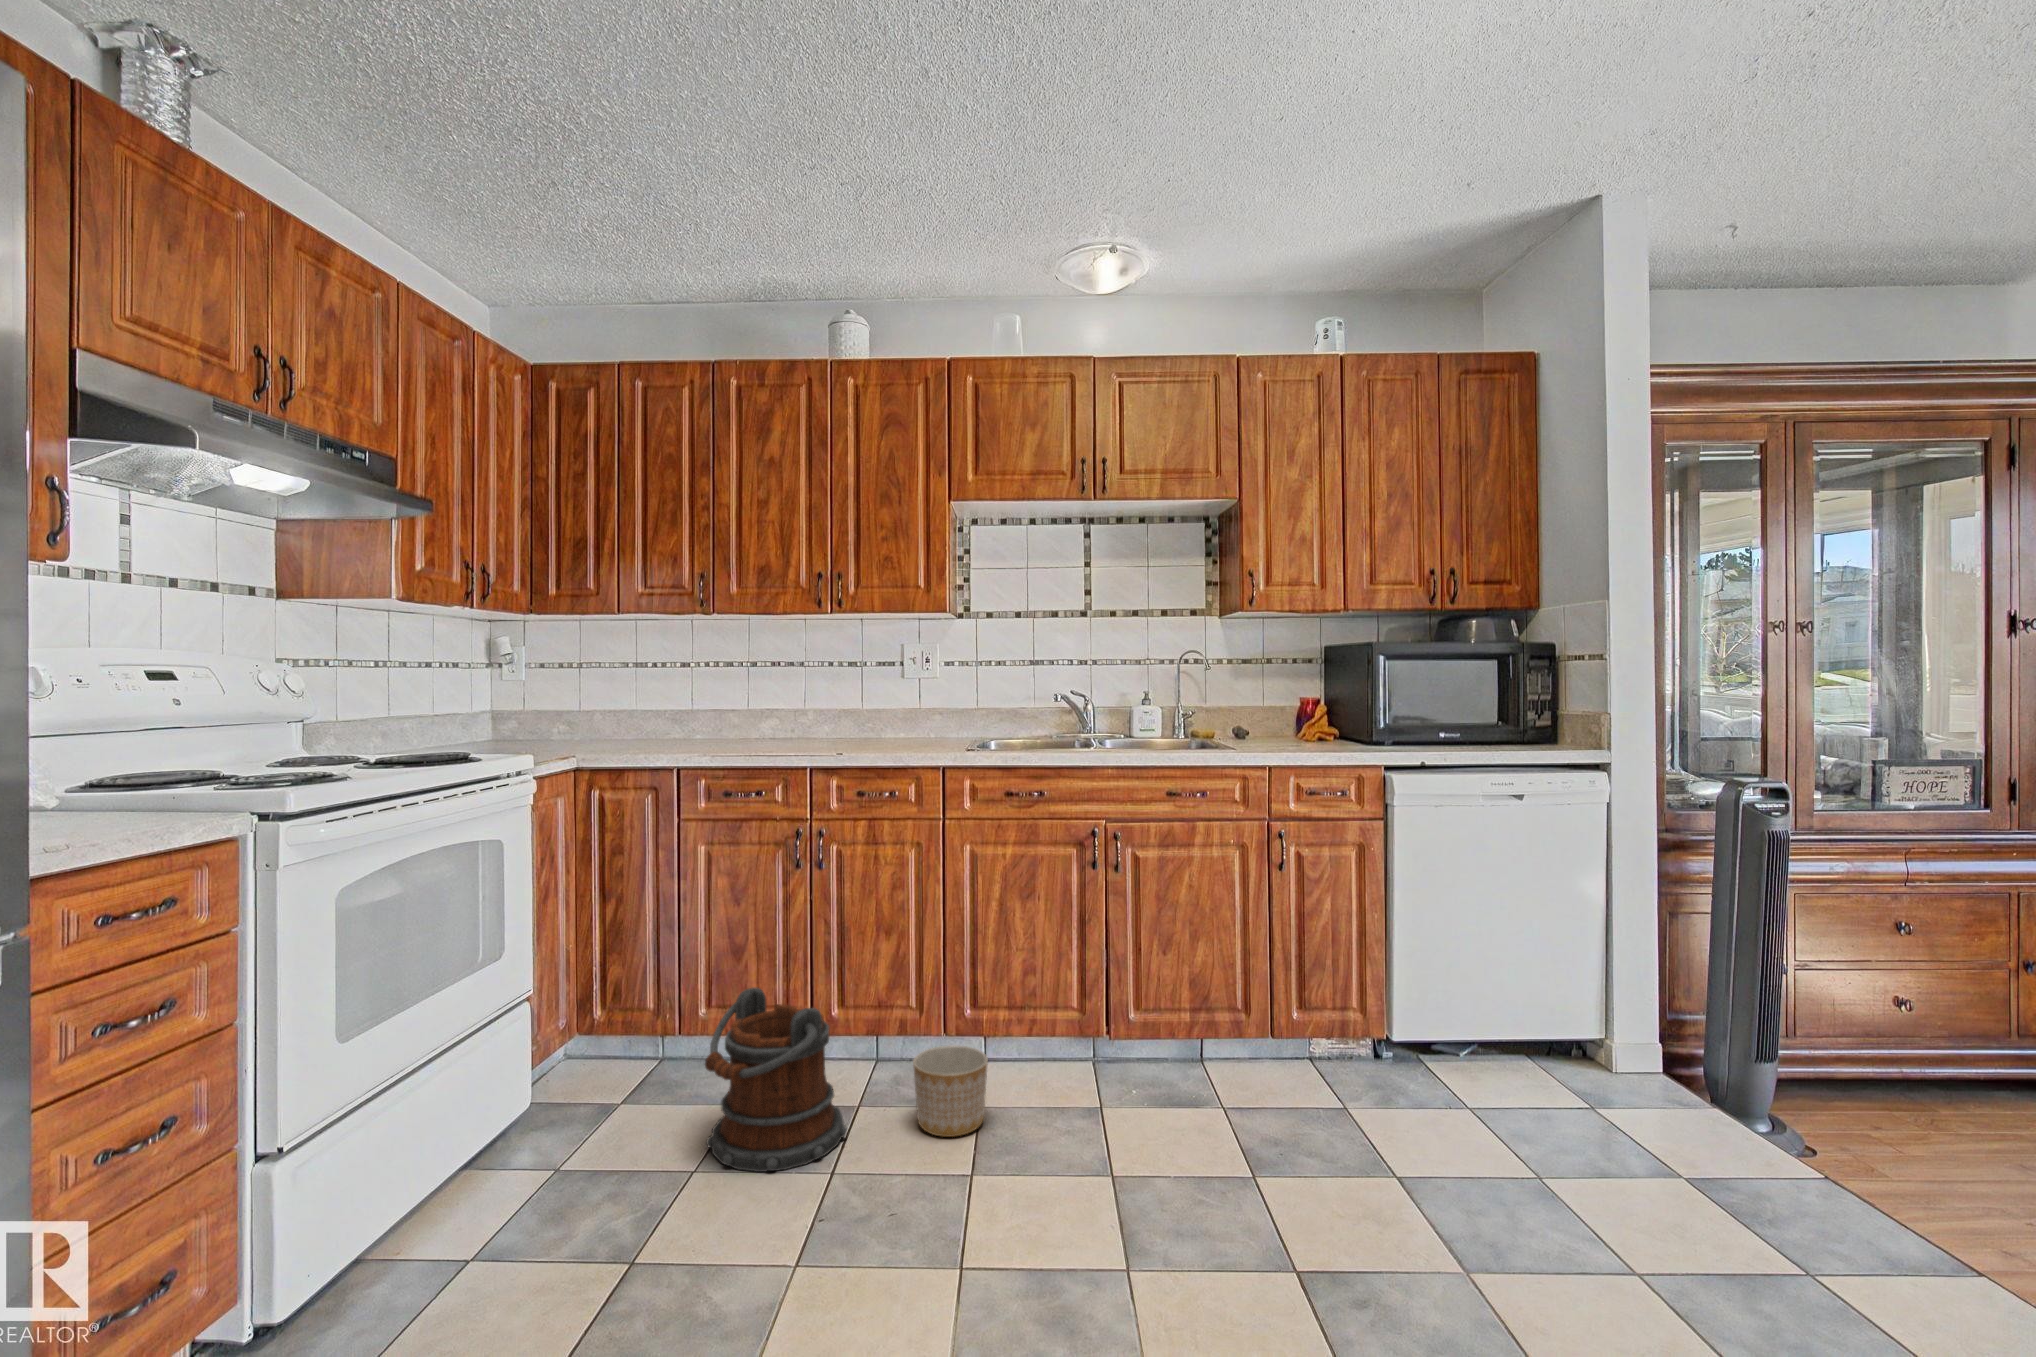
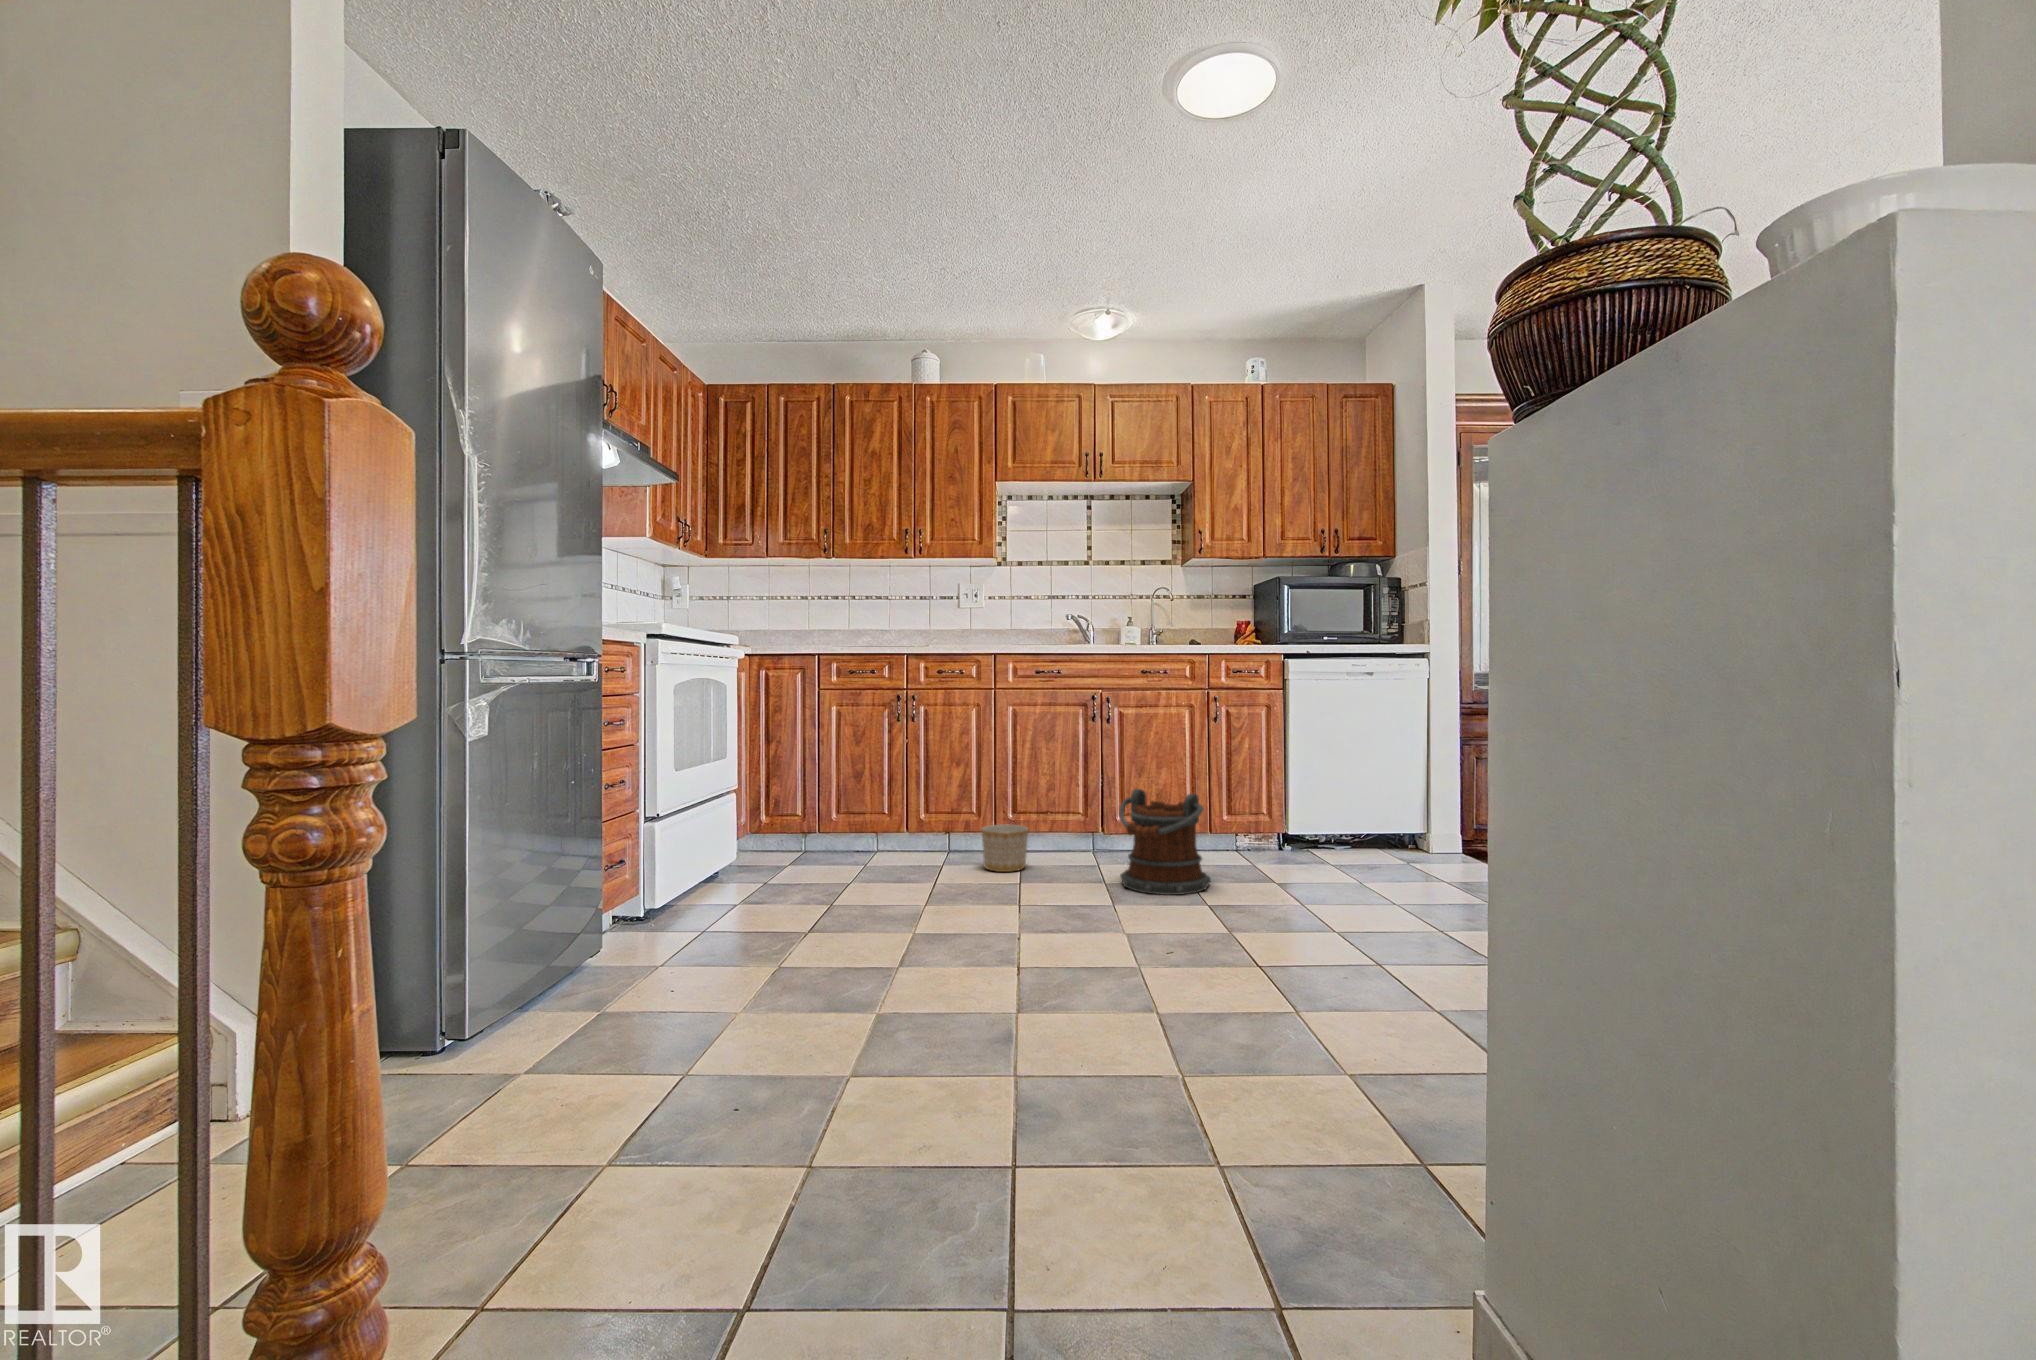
bucket: present [705,987,847,1172] -> present [1119,789,1211,895]

